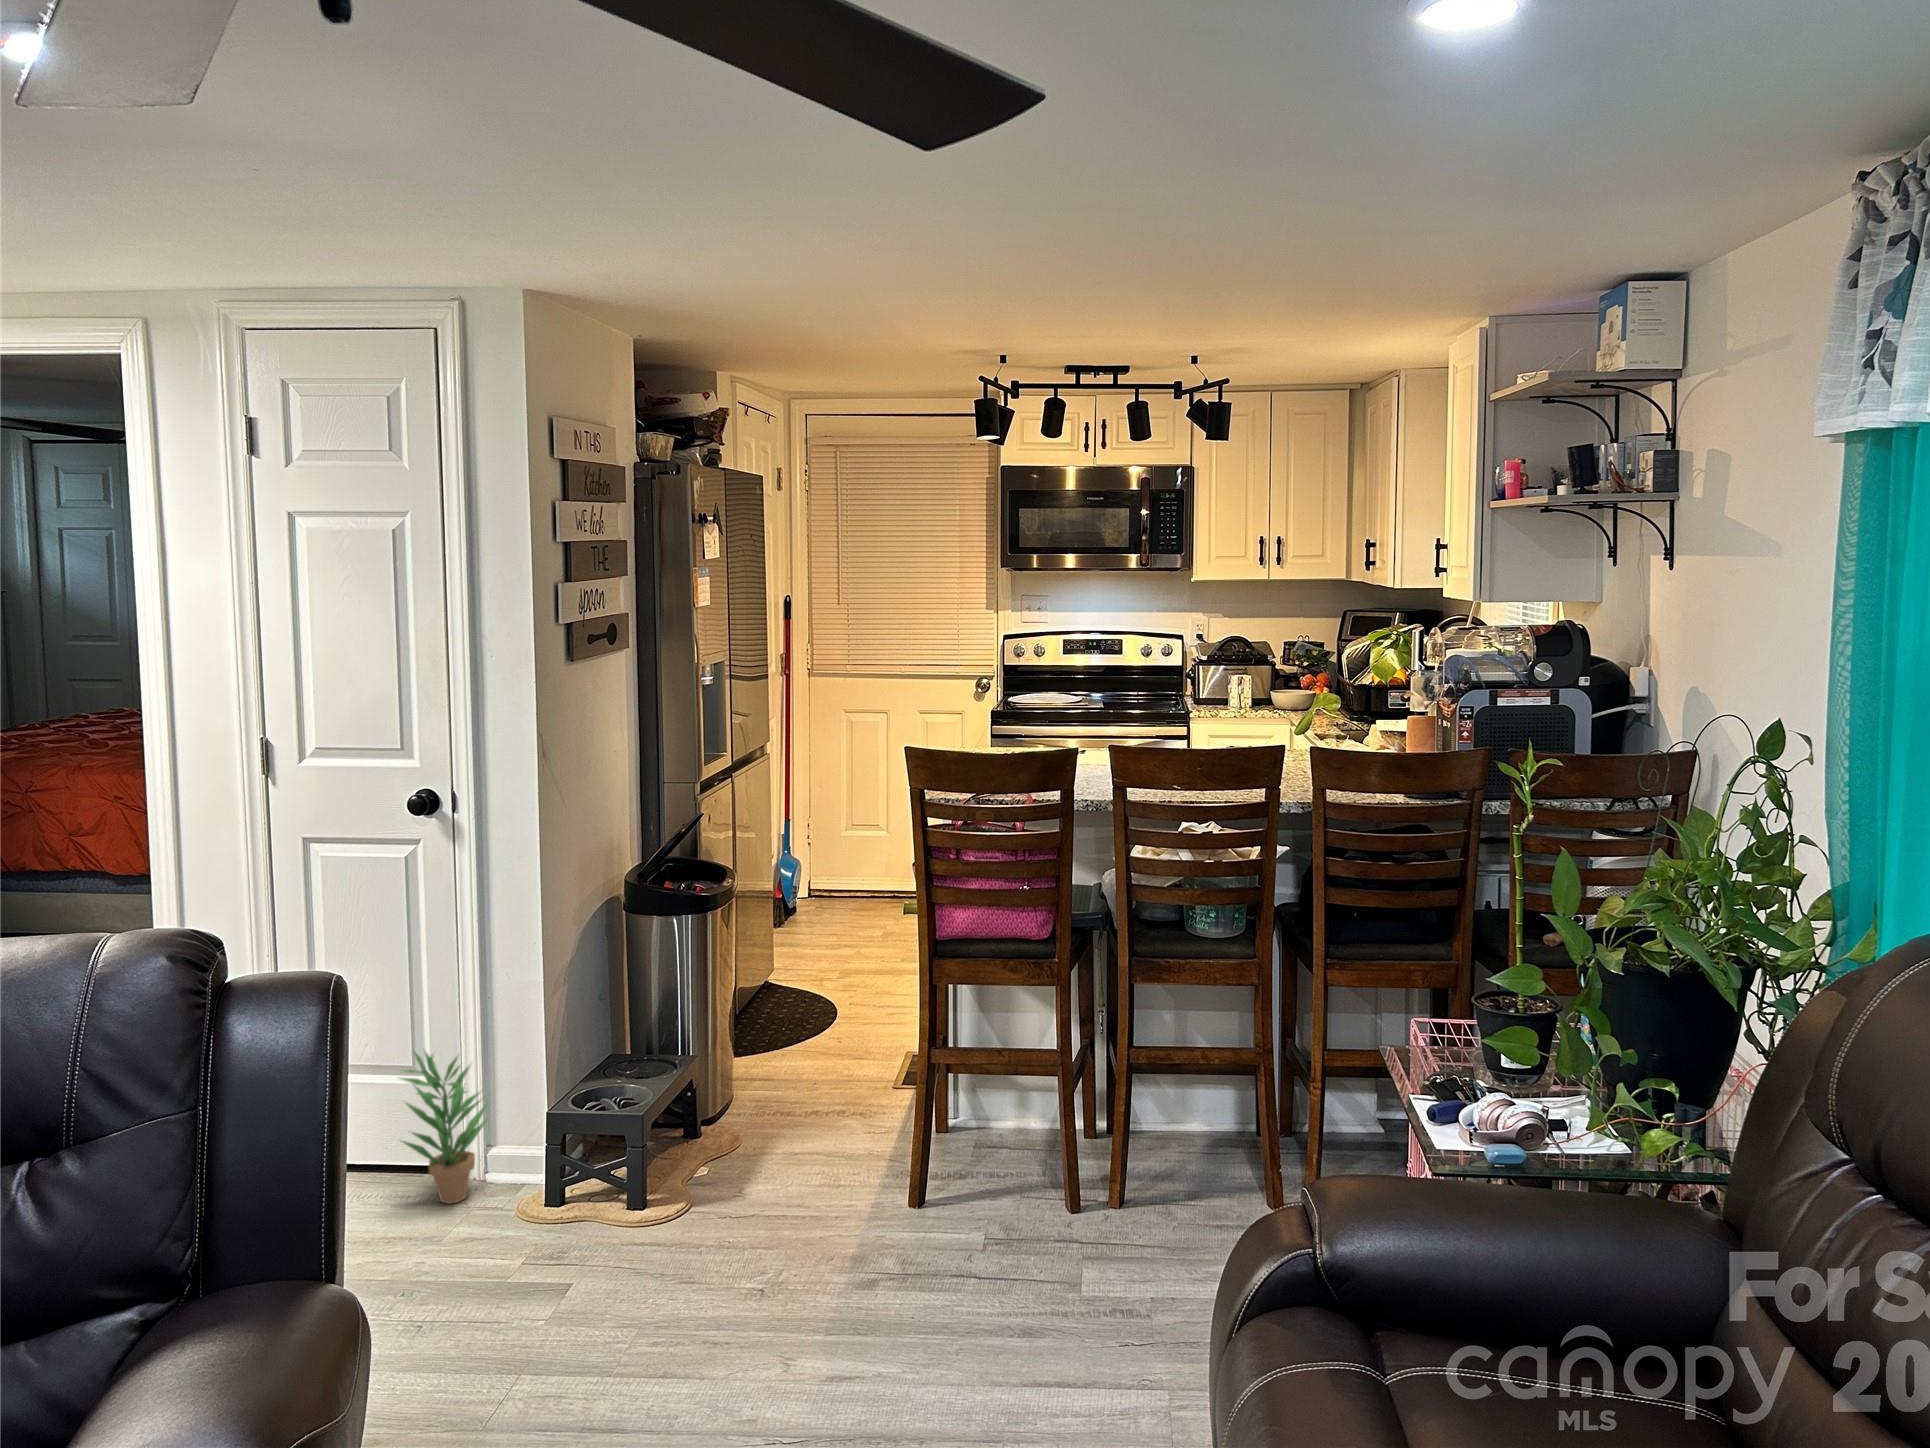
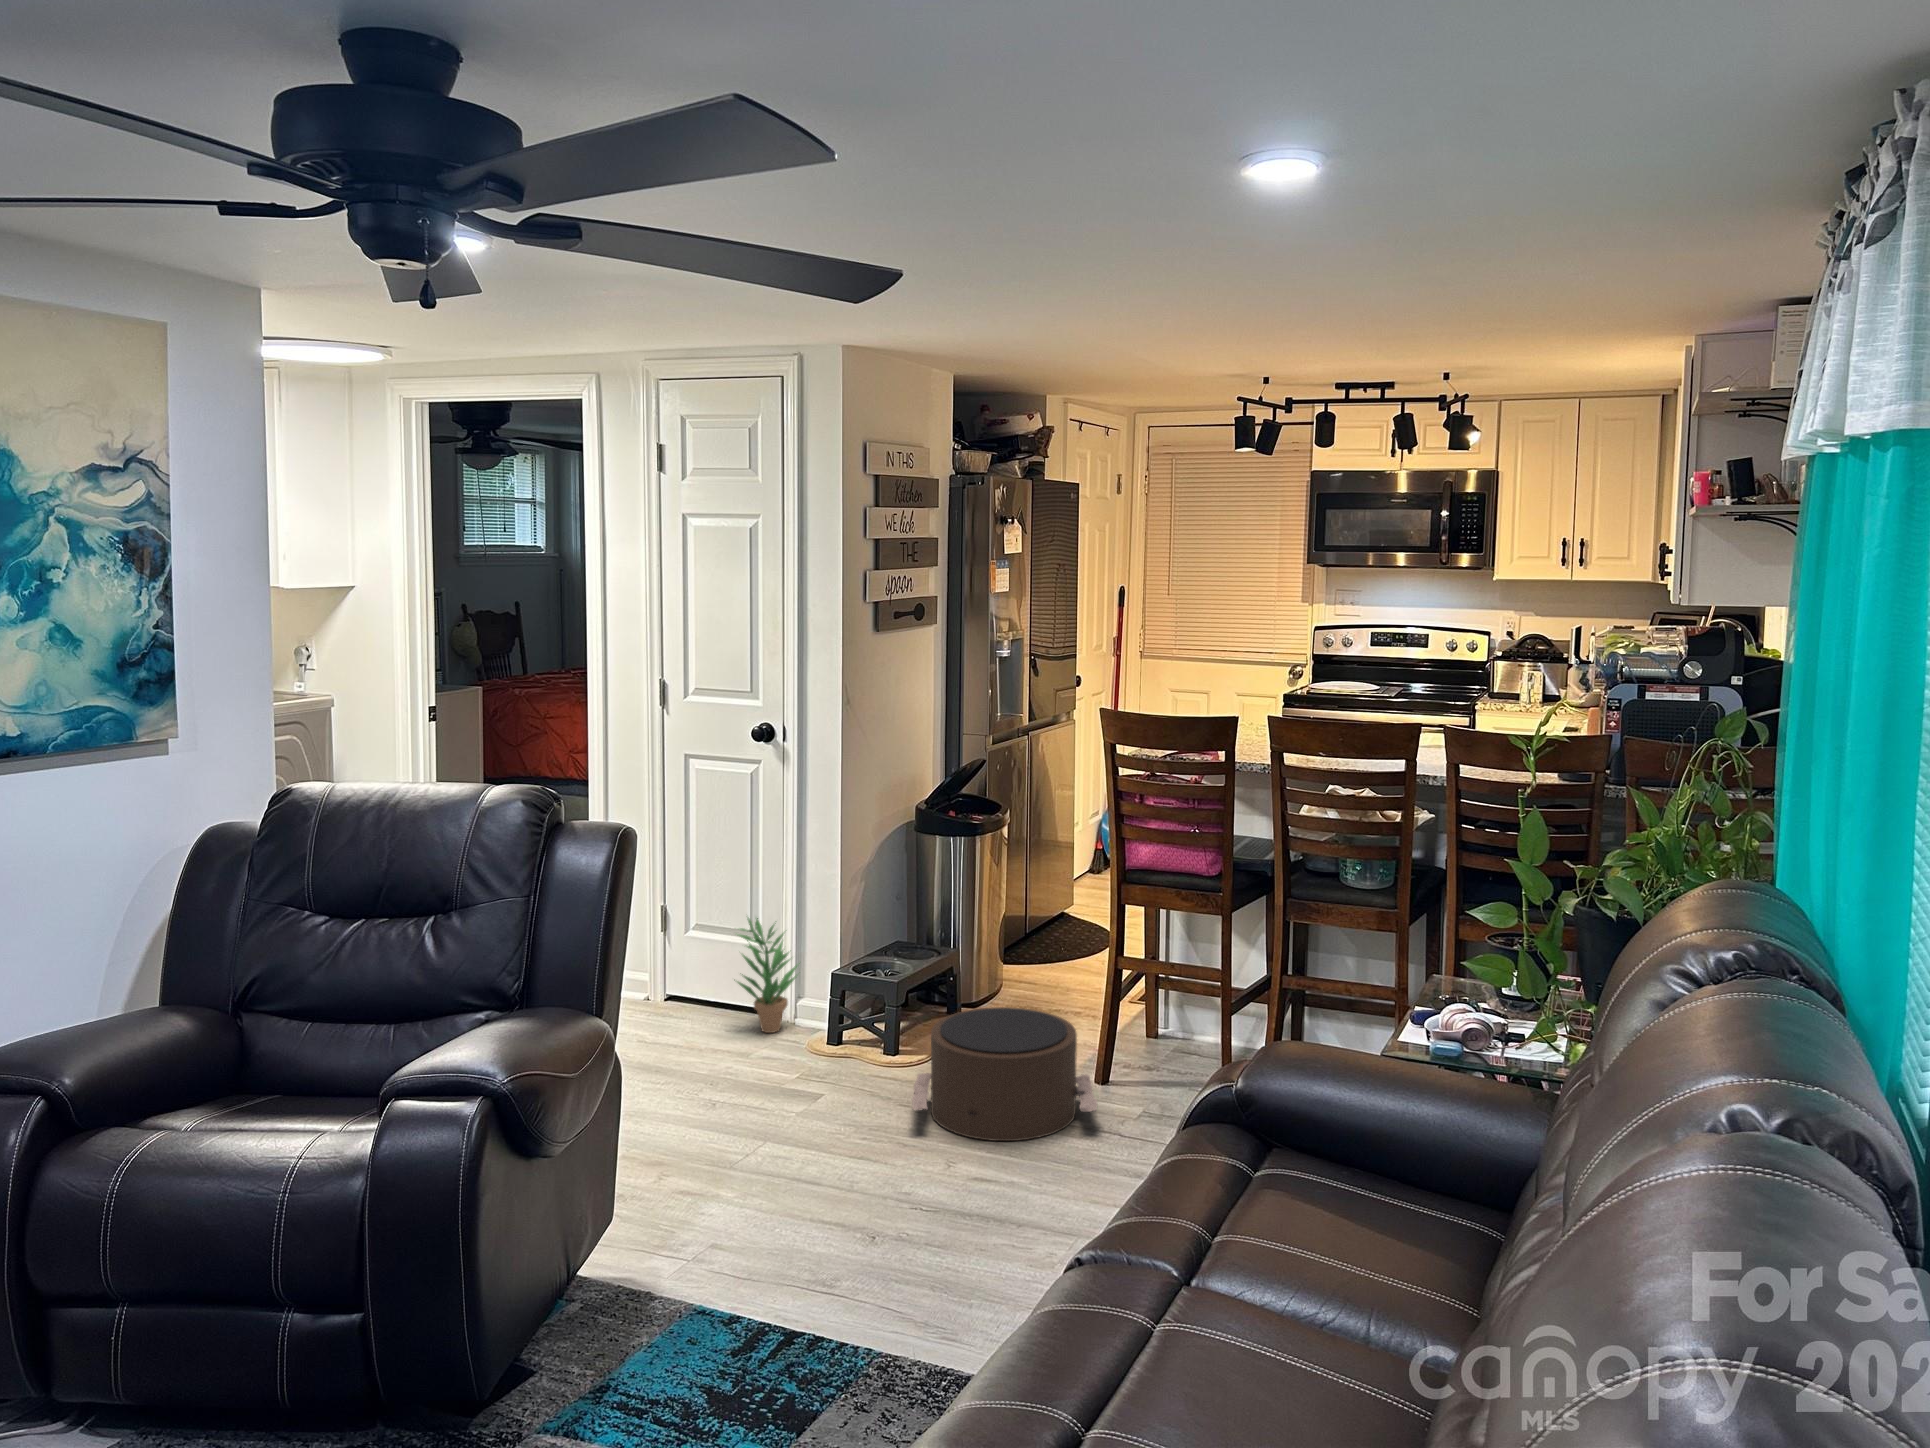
pouf: none [697,1126,943,1310] -> present [912,1007,1097,1141]

